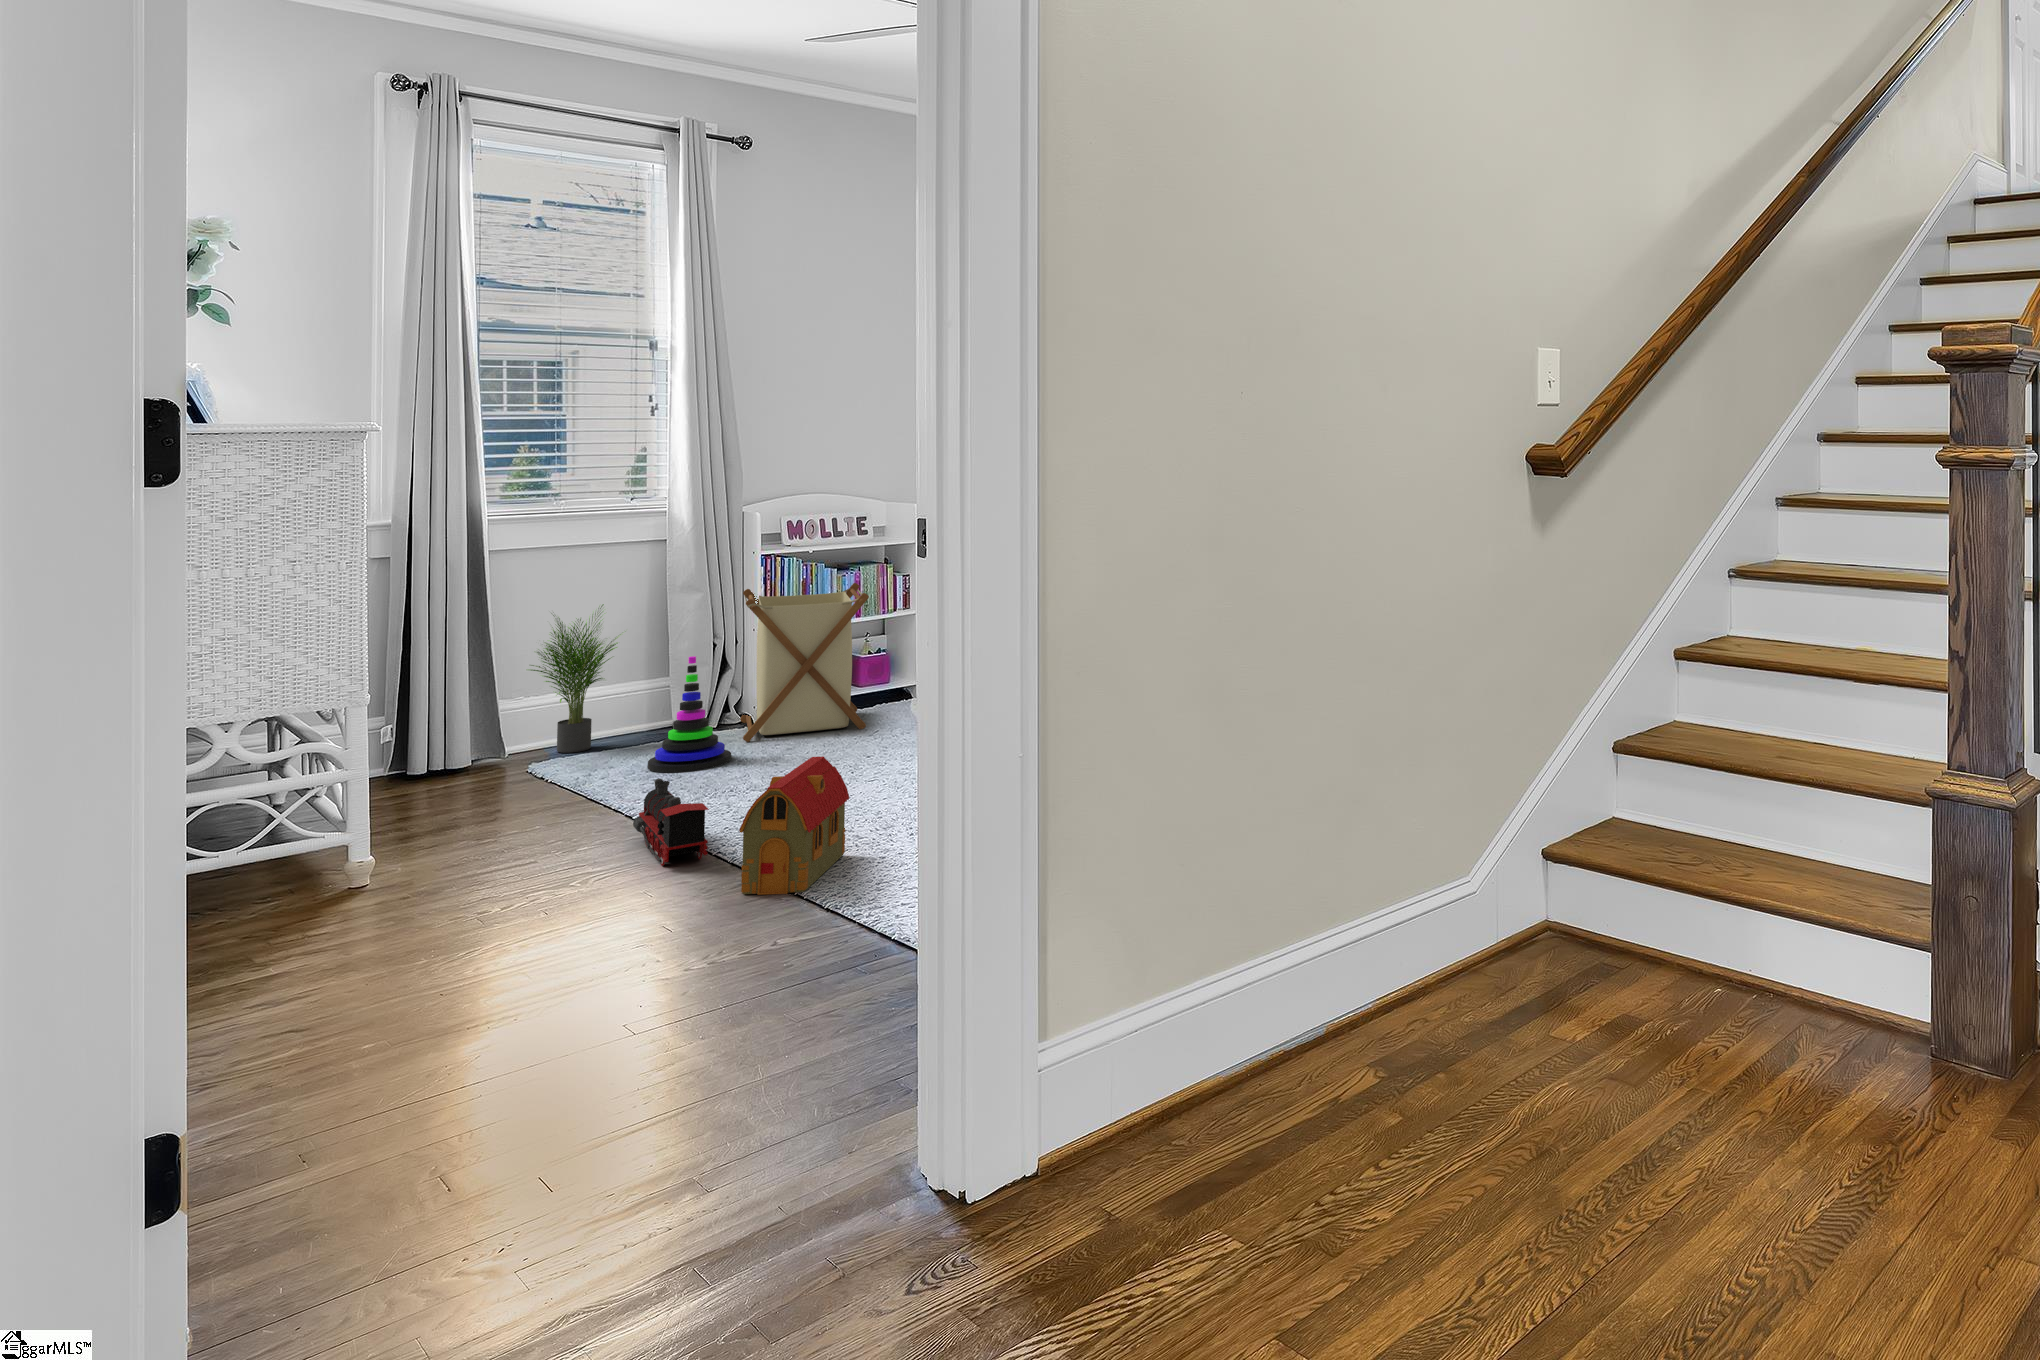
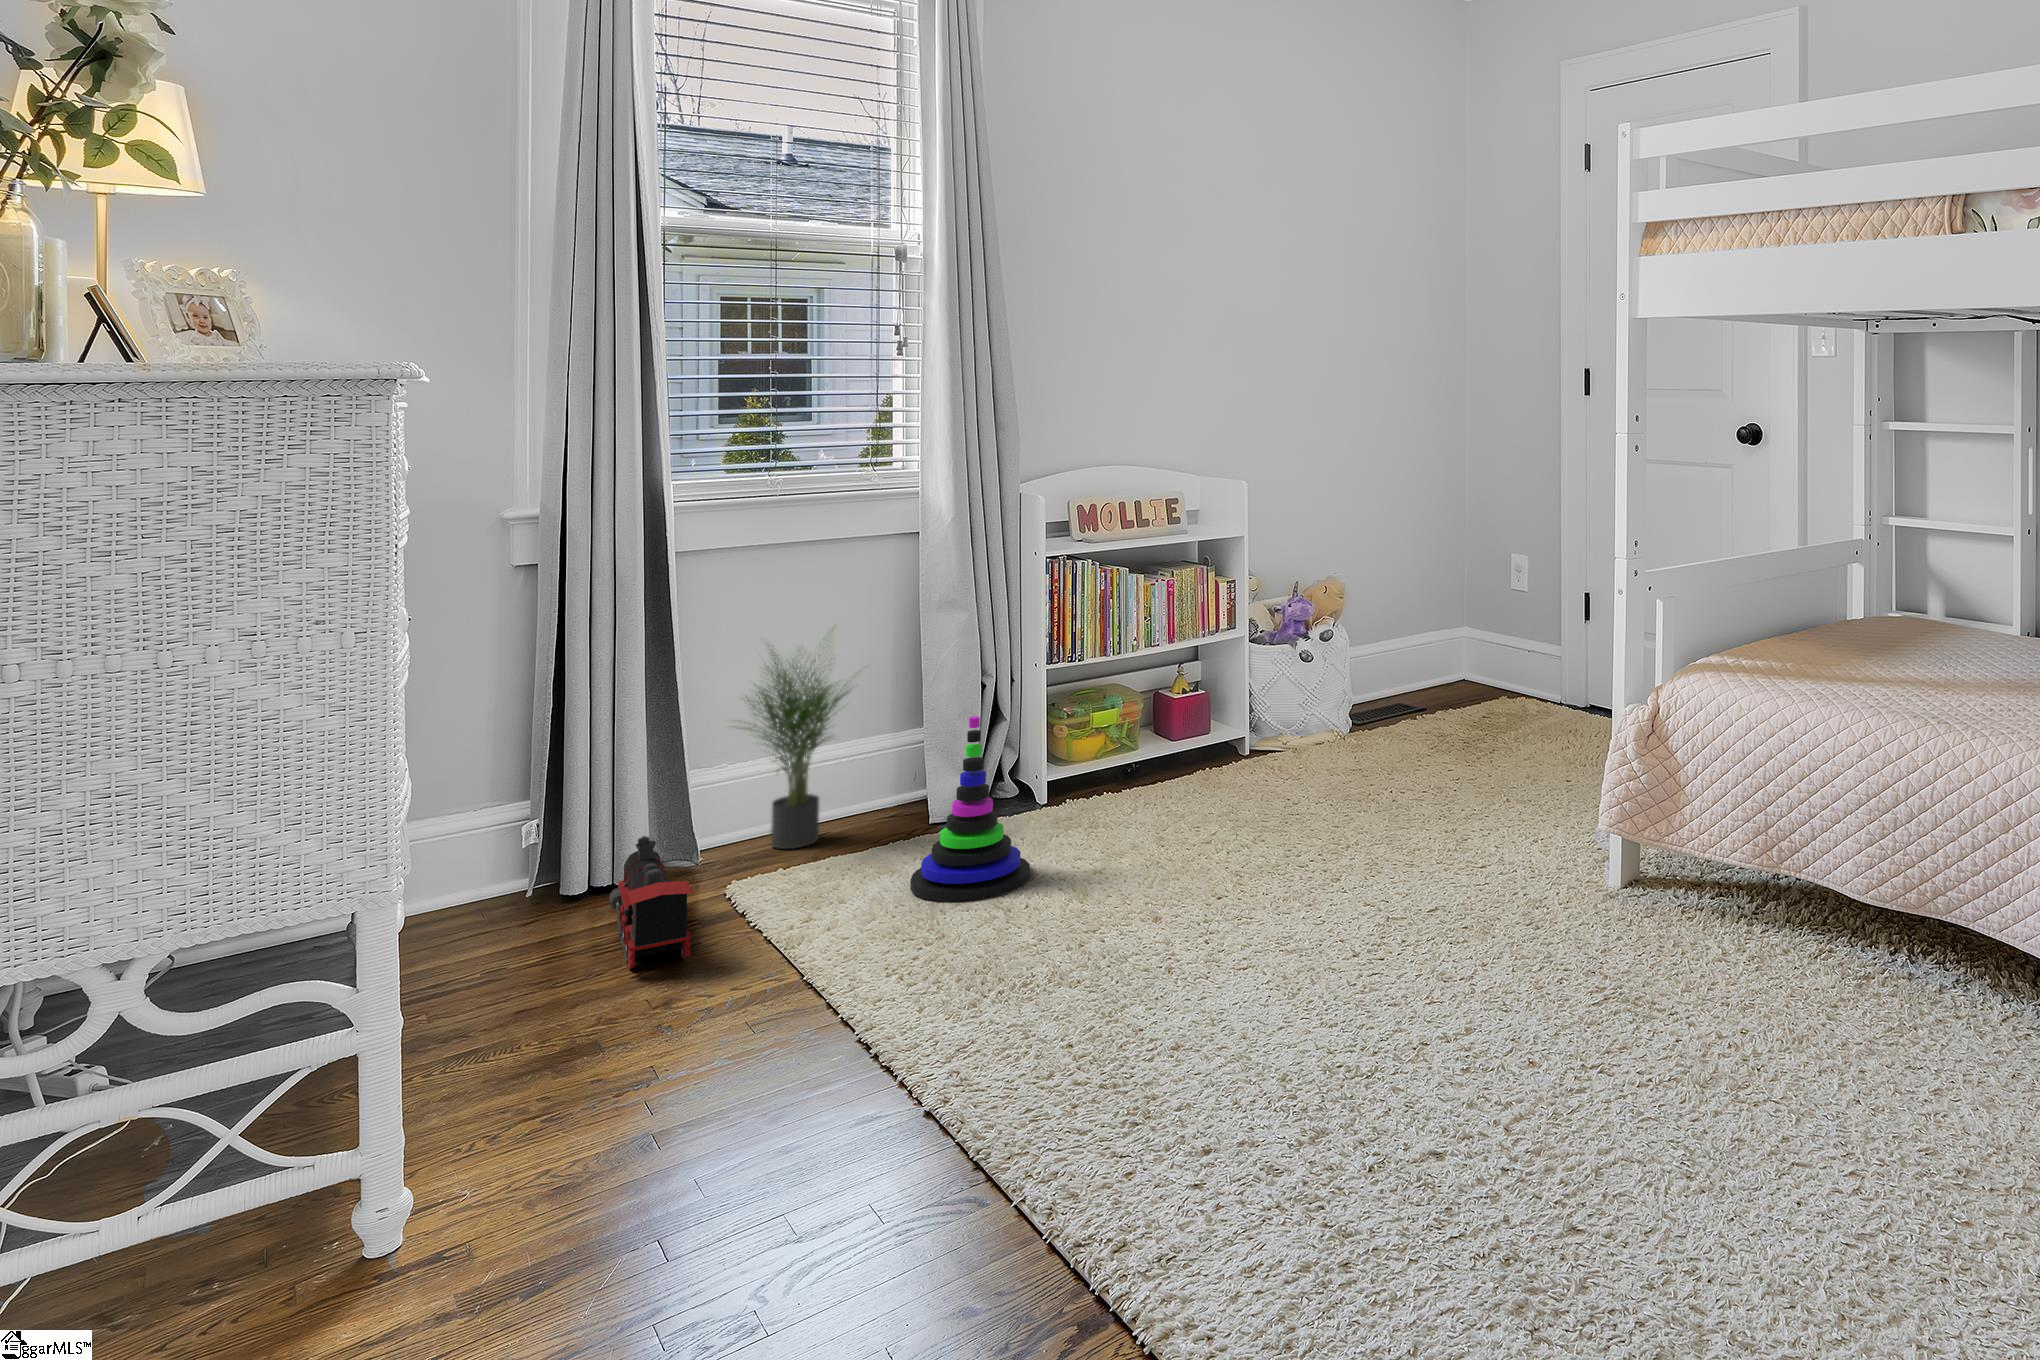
laundry basket: present [740,583,869,742] -> none [1018,596,1206,836]
toy house: present [739,757,849,895] -> none [1187,974,1342,1311]
toy train: present [633,778,709,866] -> present [609,836,692,969]

